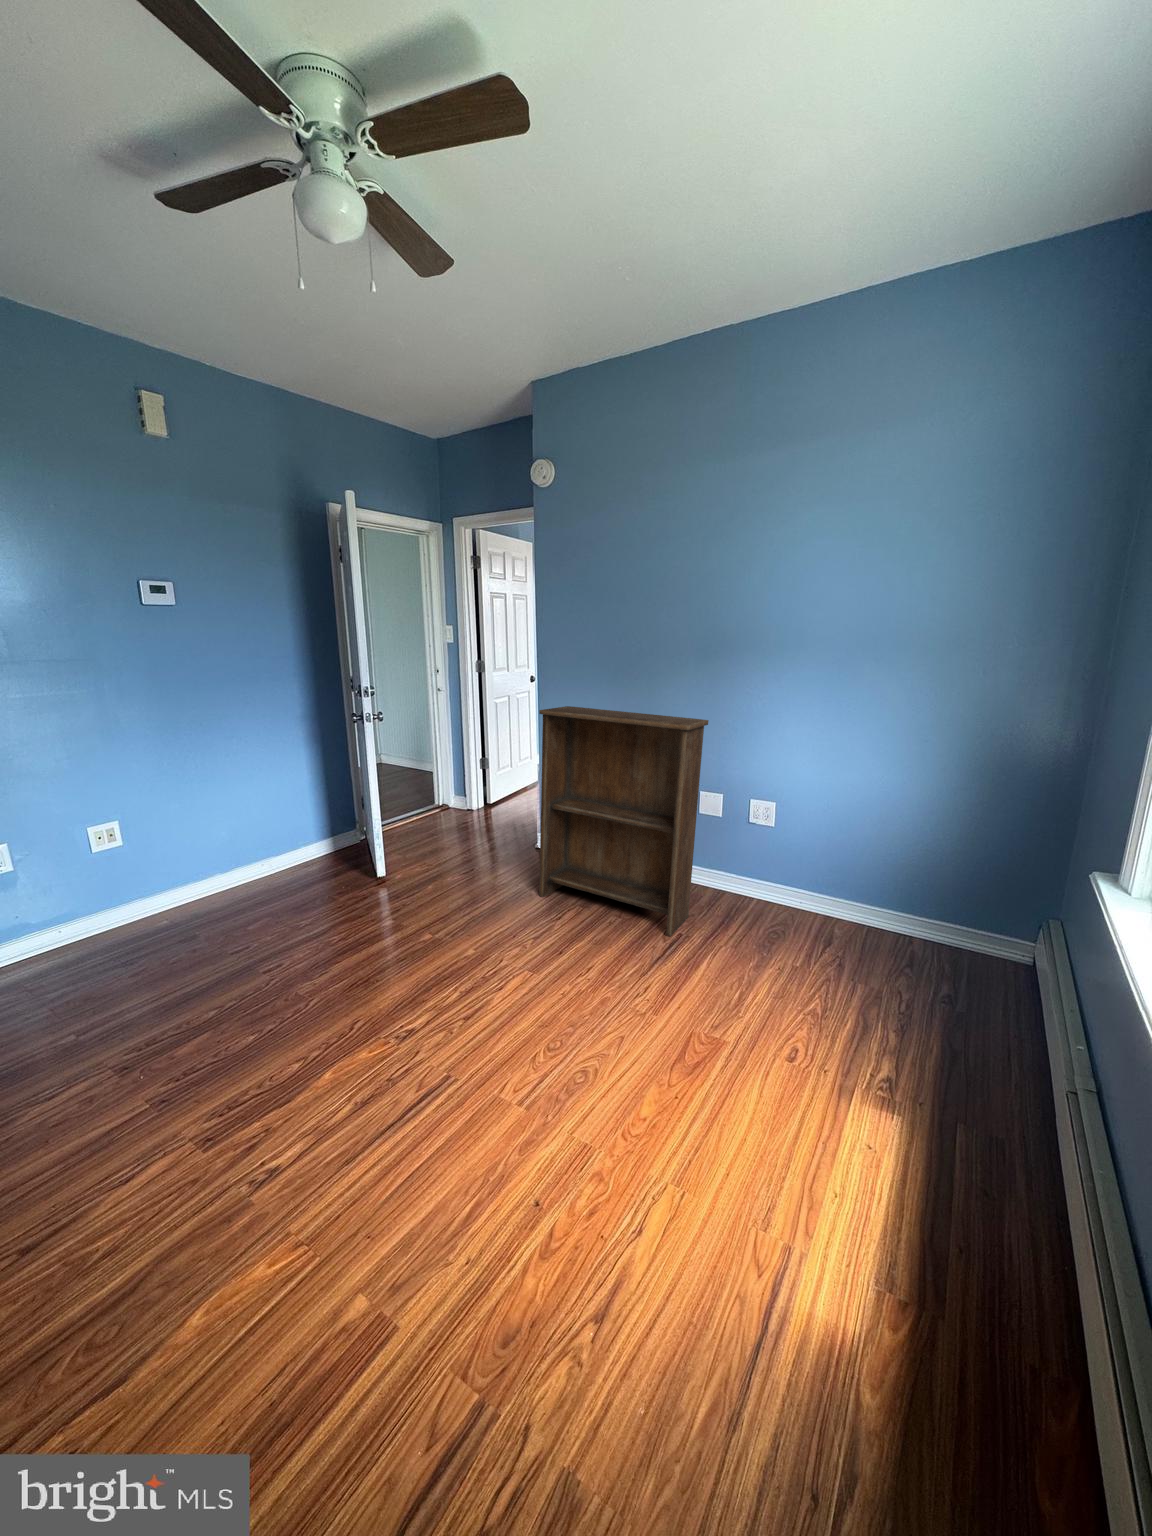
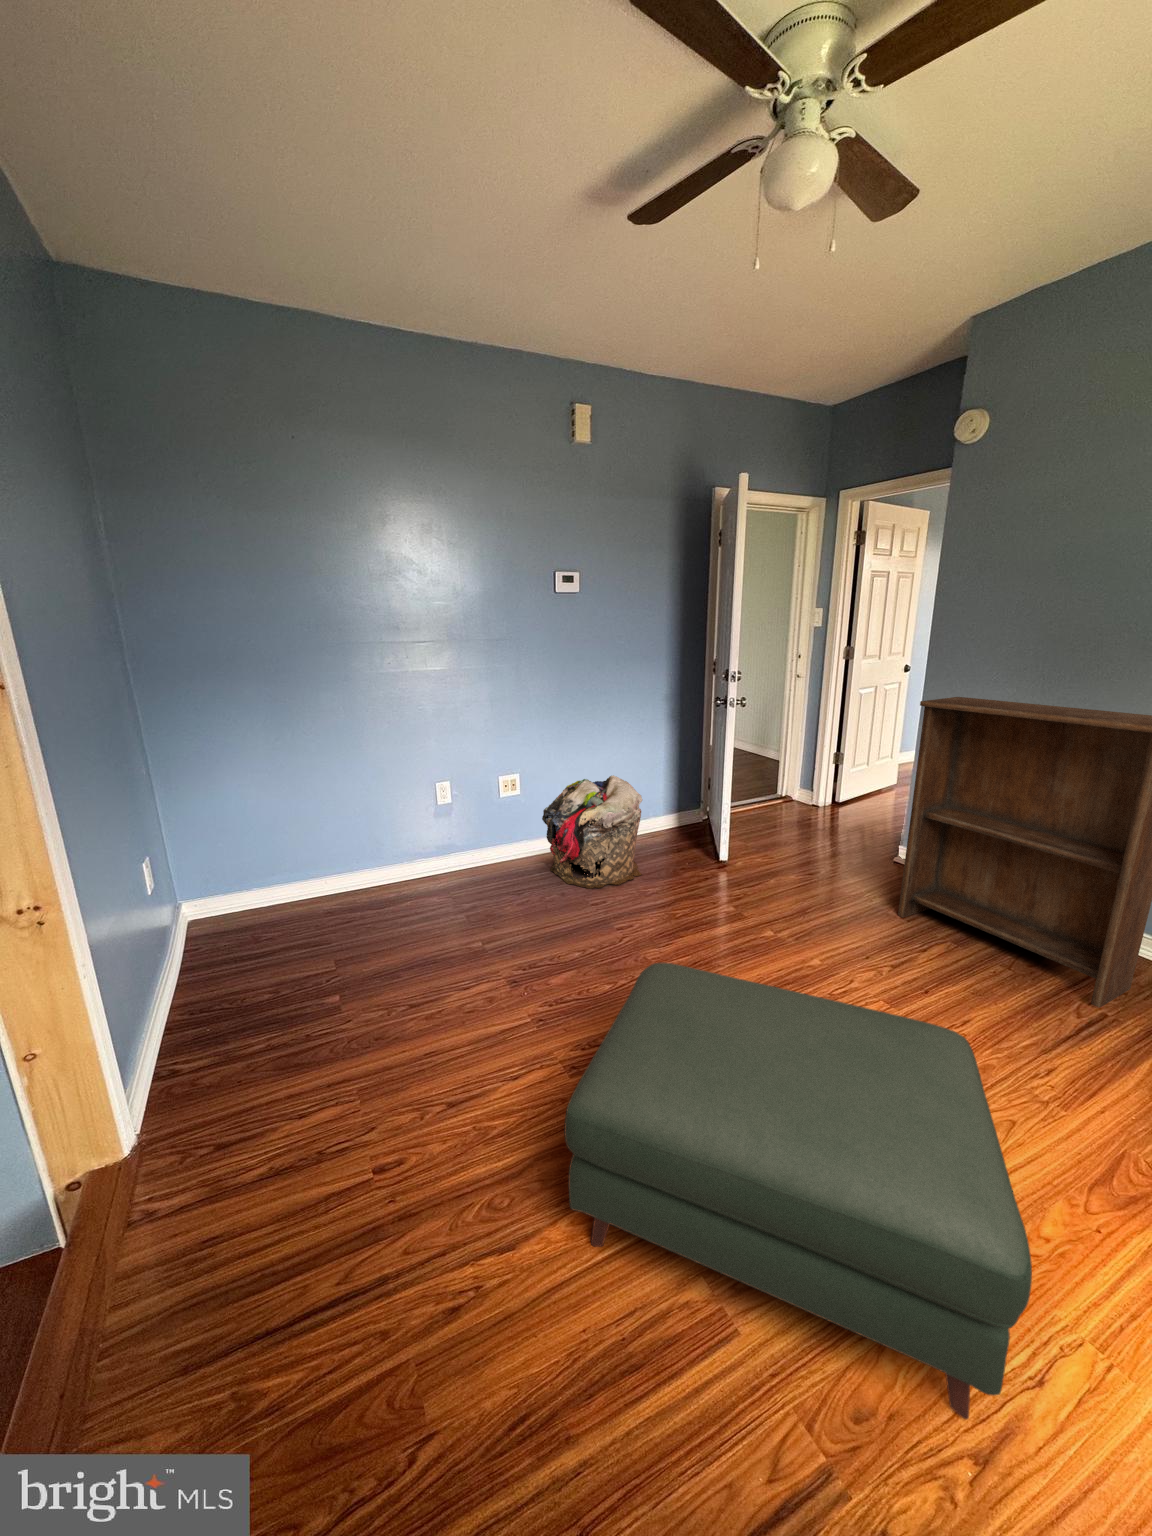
laundry basket: none [153,799,294,932] -> present [542,775,642,889]
ottoman: none [178,978,614,1329] -> present [564,963,1032,1420]

